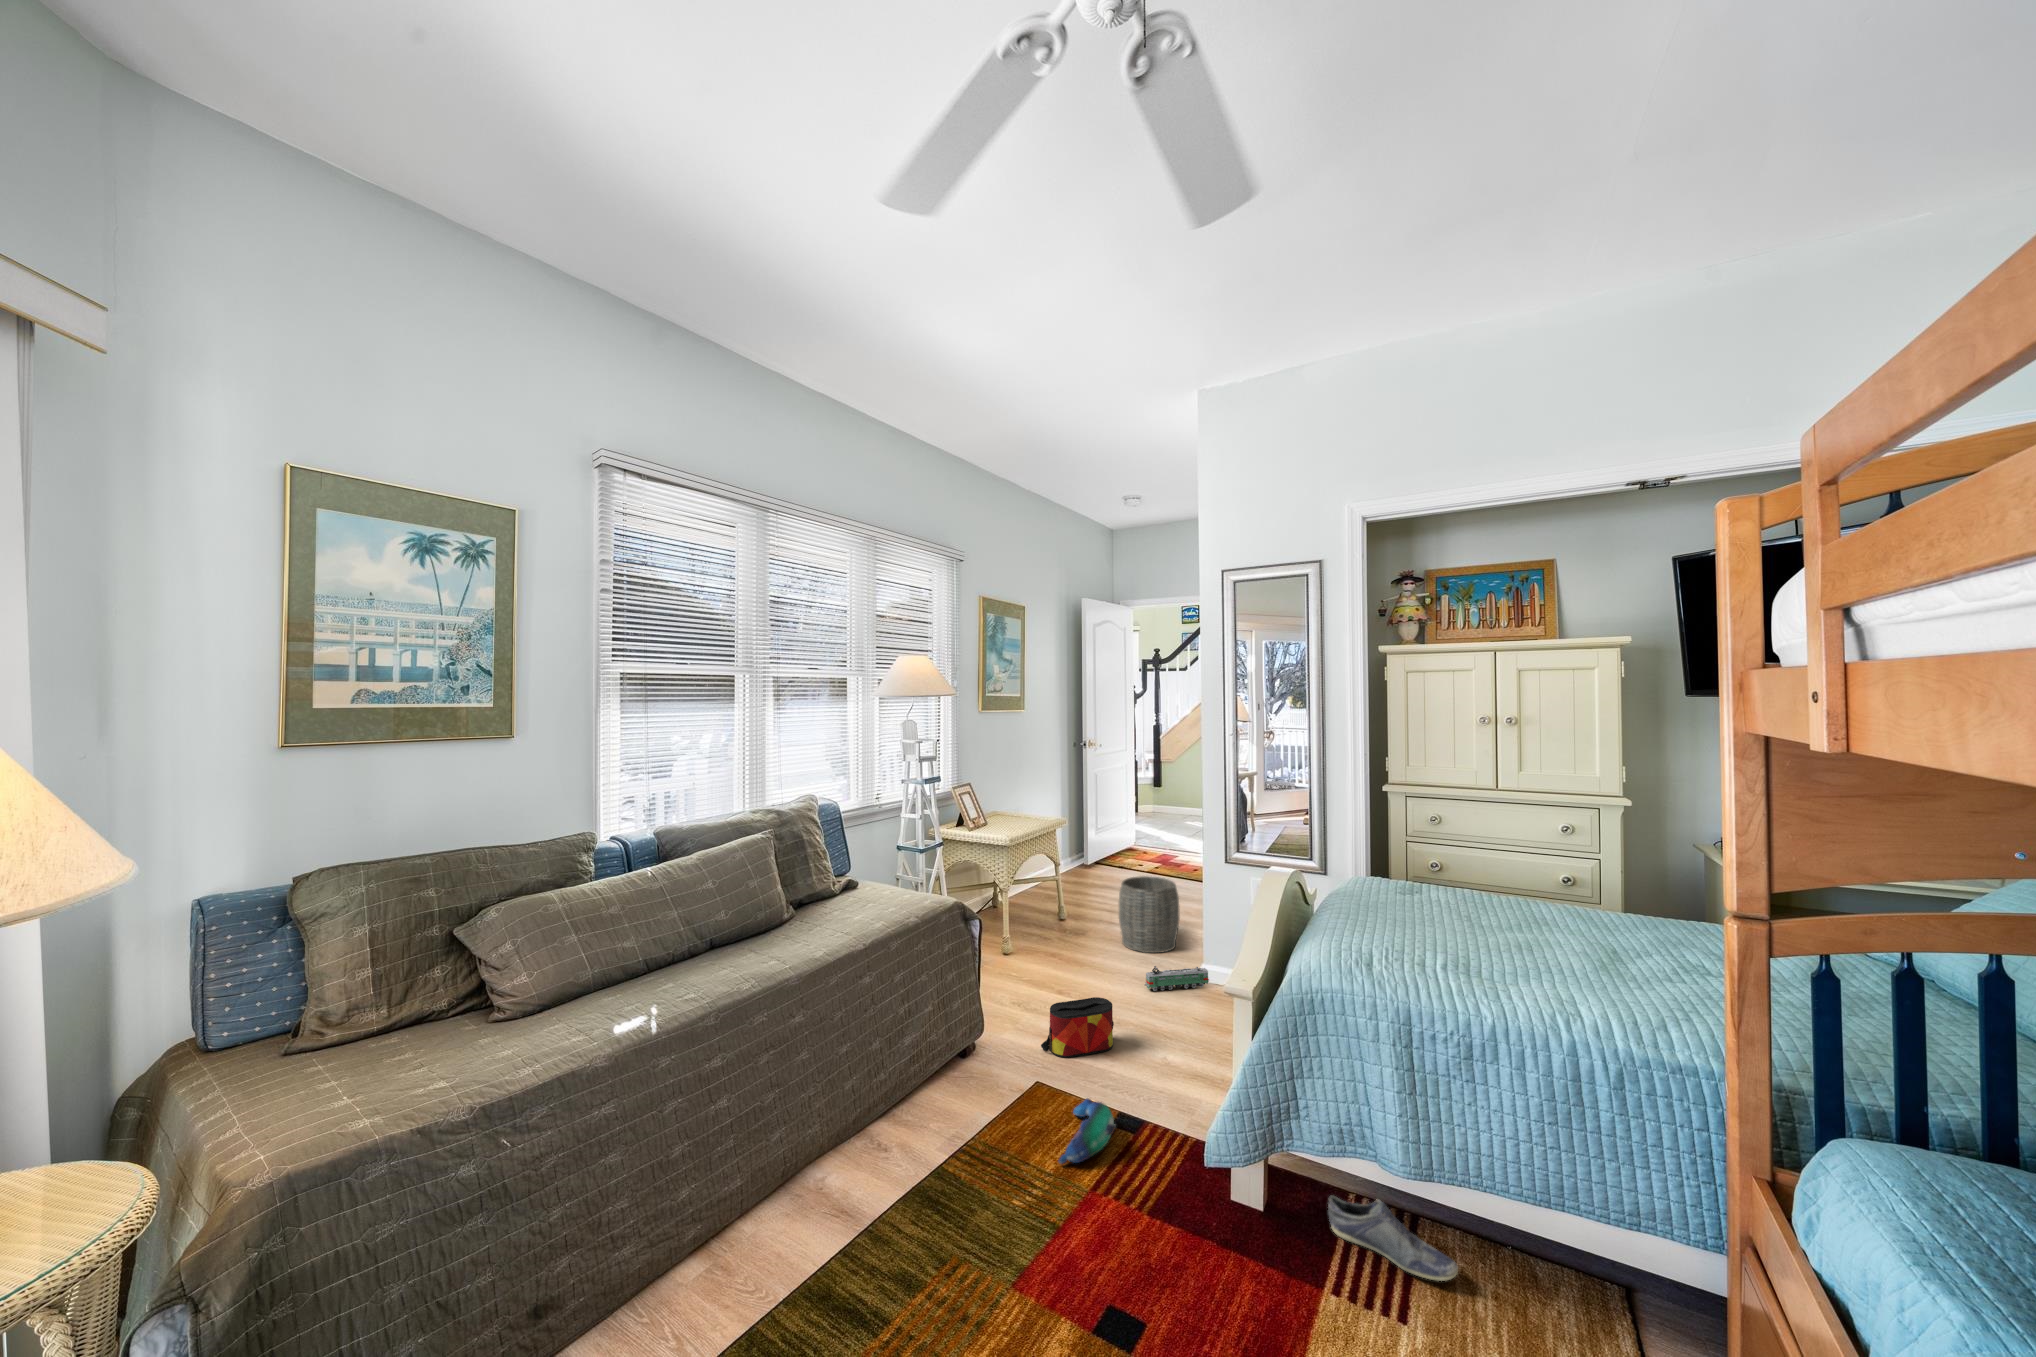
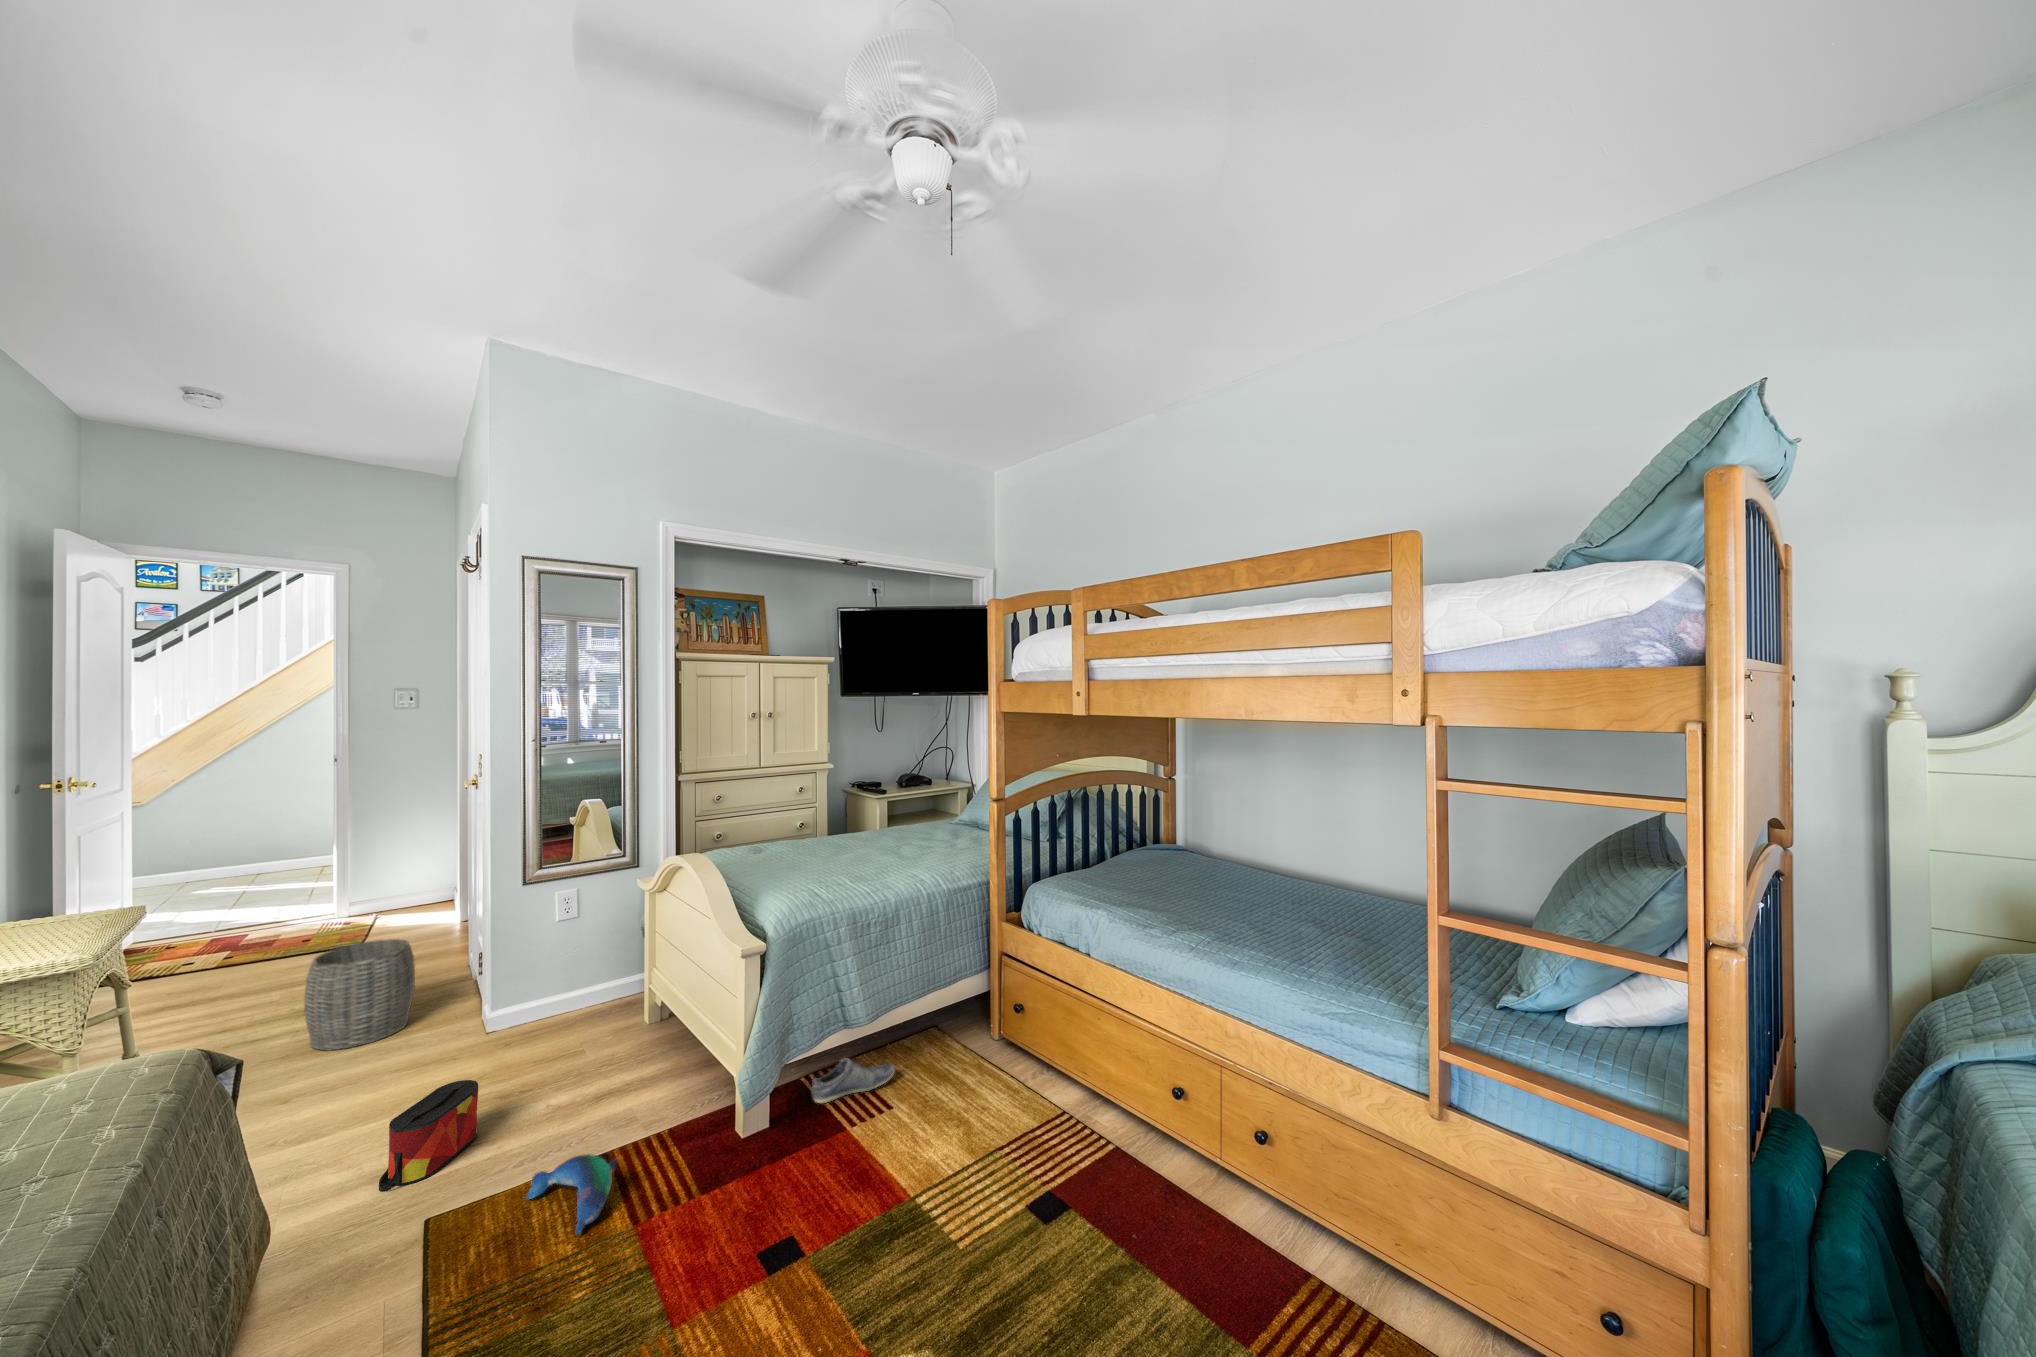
toy train: present [1145,966,1209,991] -> none [431,1013,509,1067]

